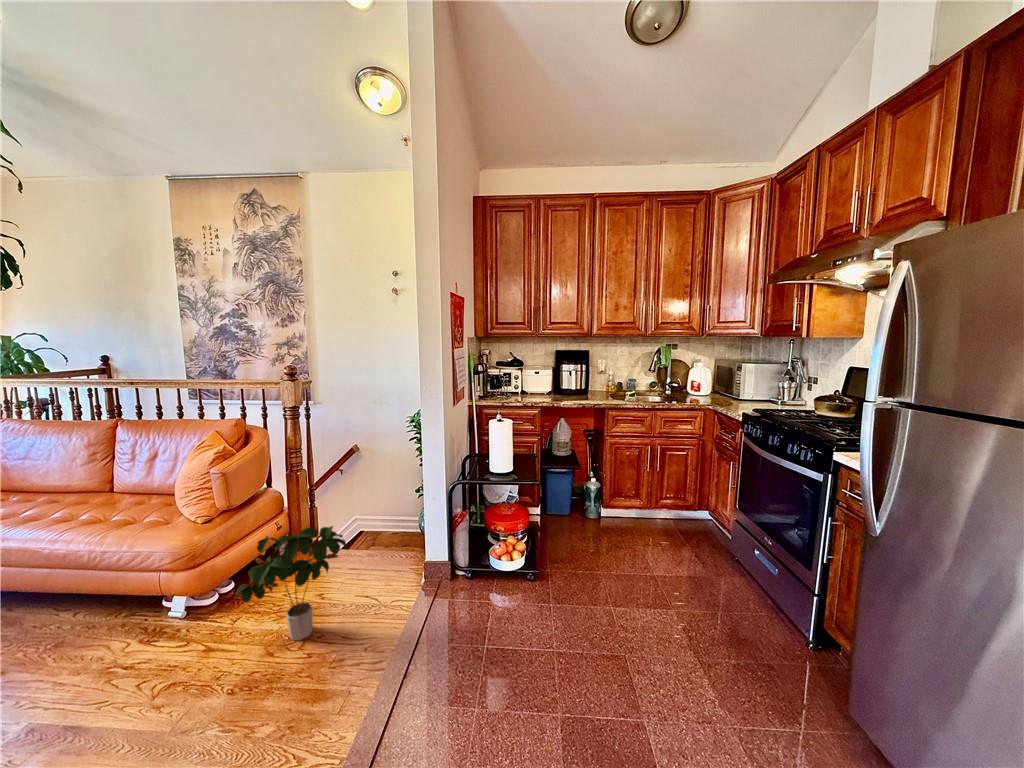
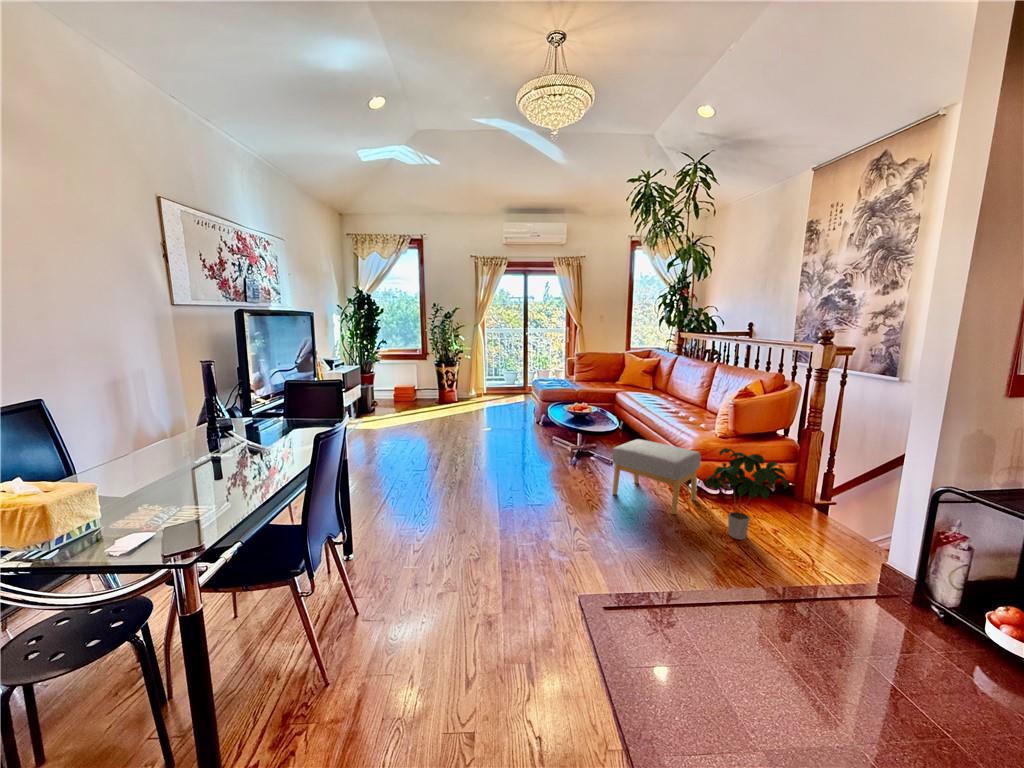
footstool: none [17,562,204,737] -> present [612,439,701,514]

